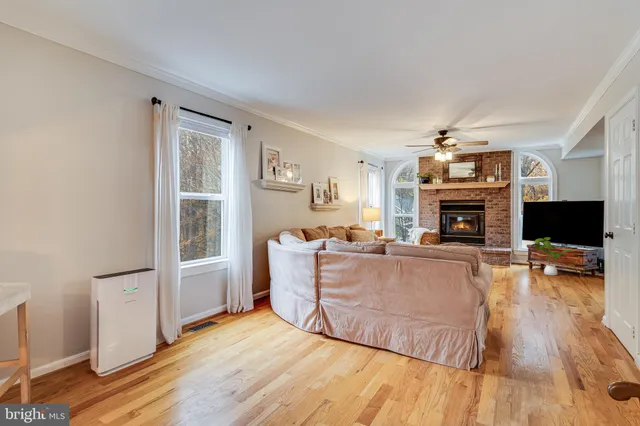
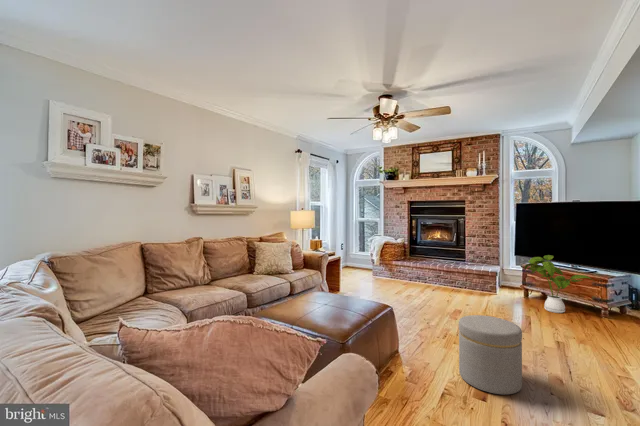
ottoman: none [503,267,538,303] -> present [459,315,522,395]

